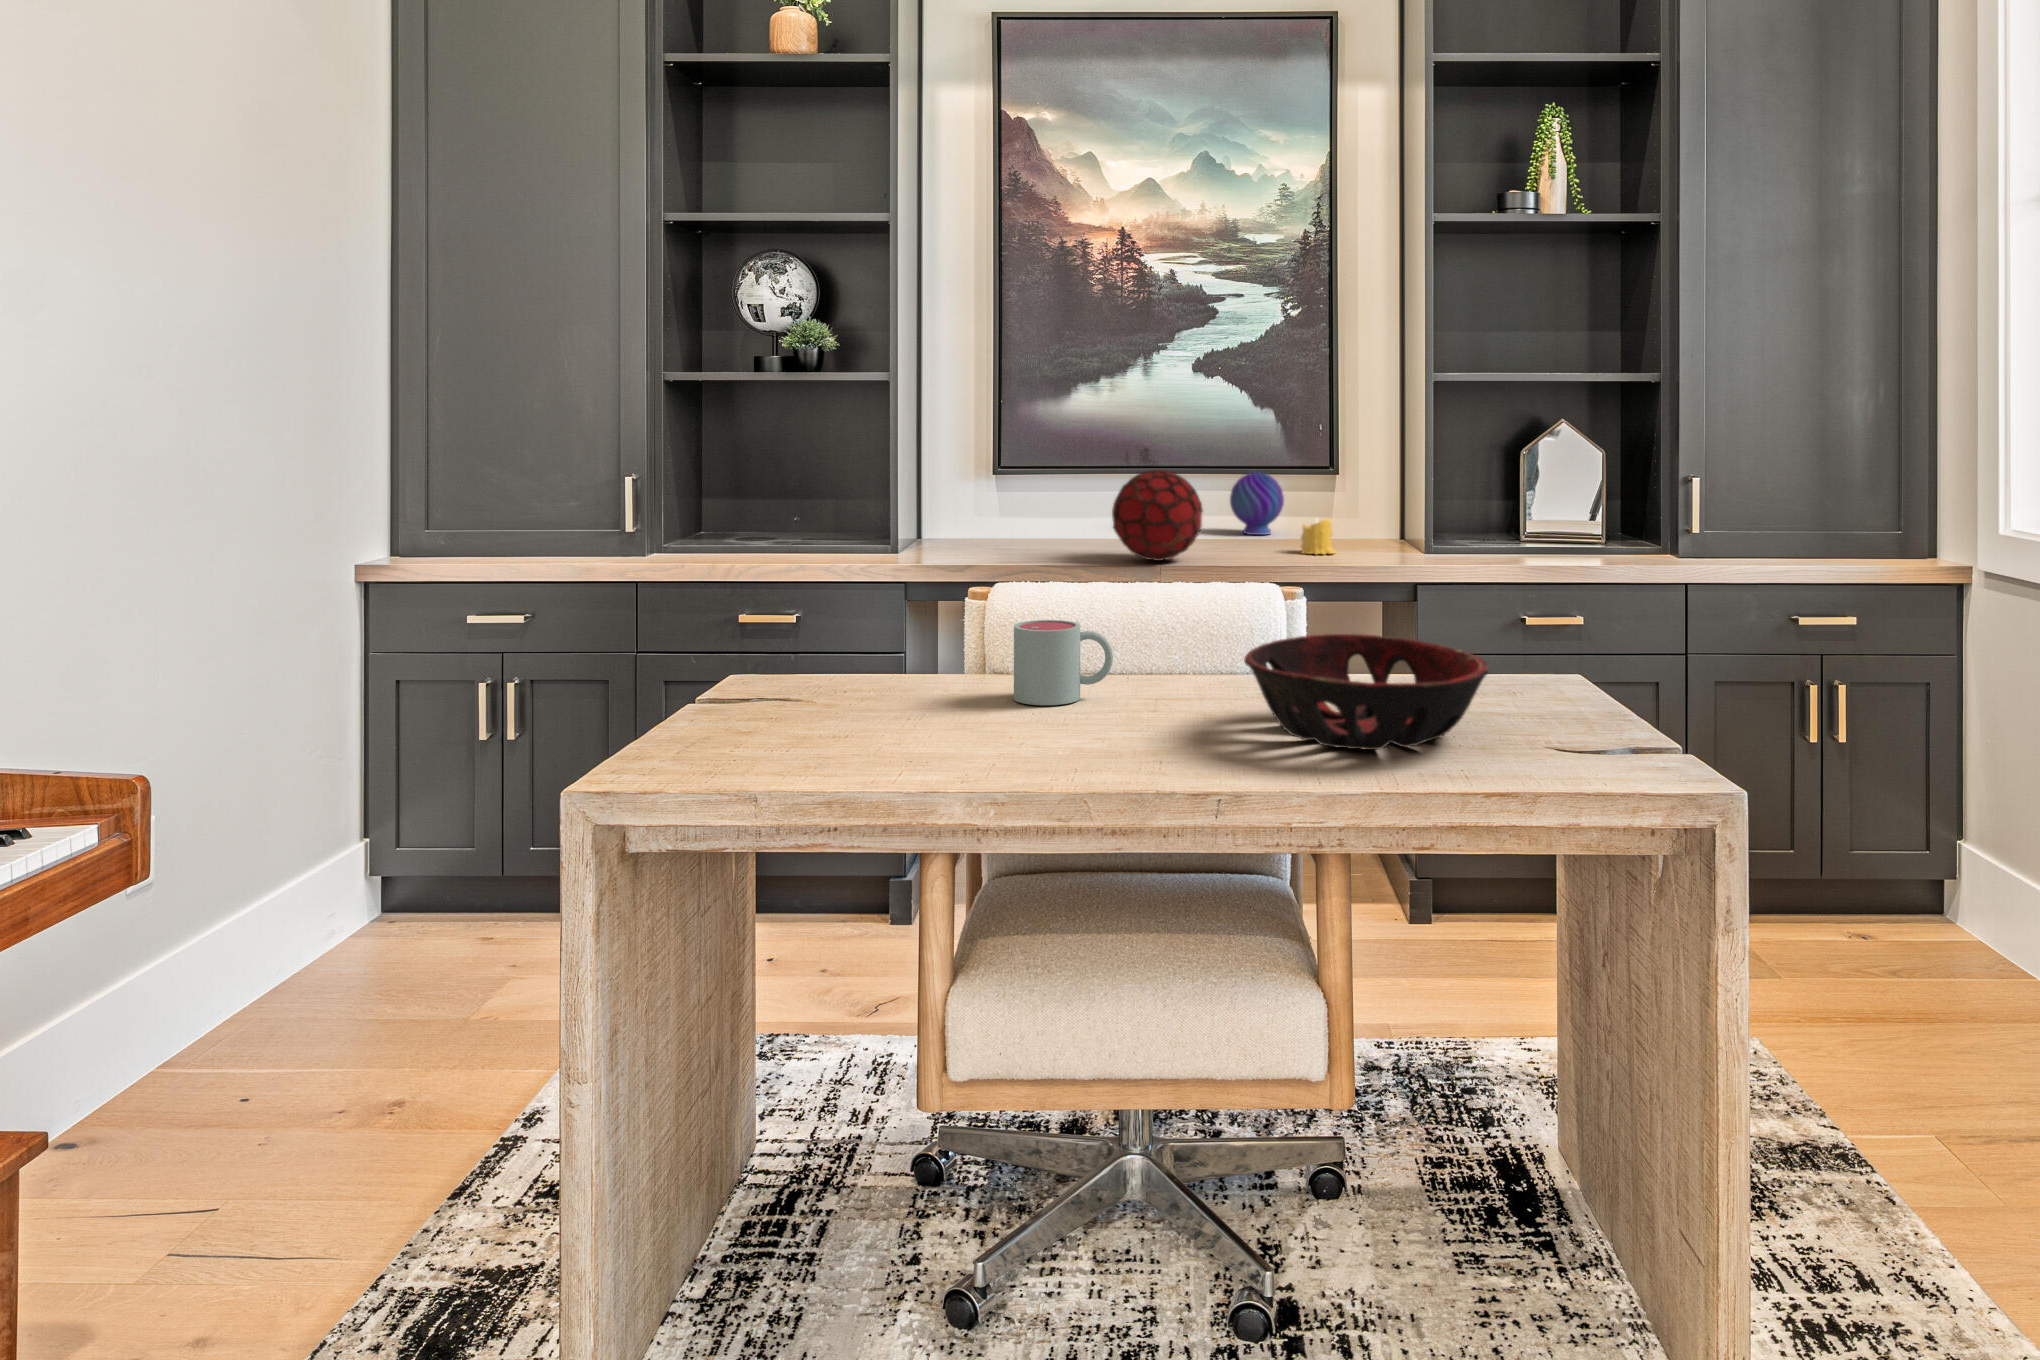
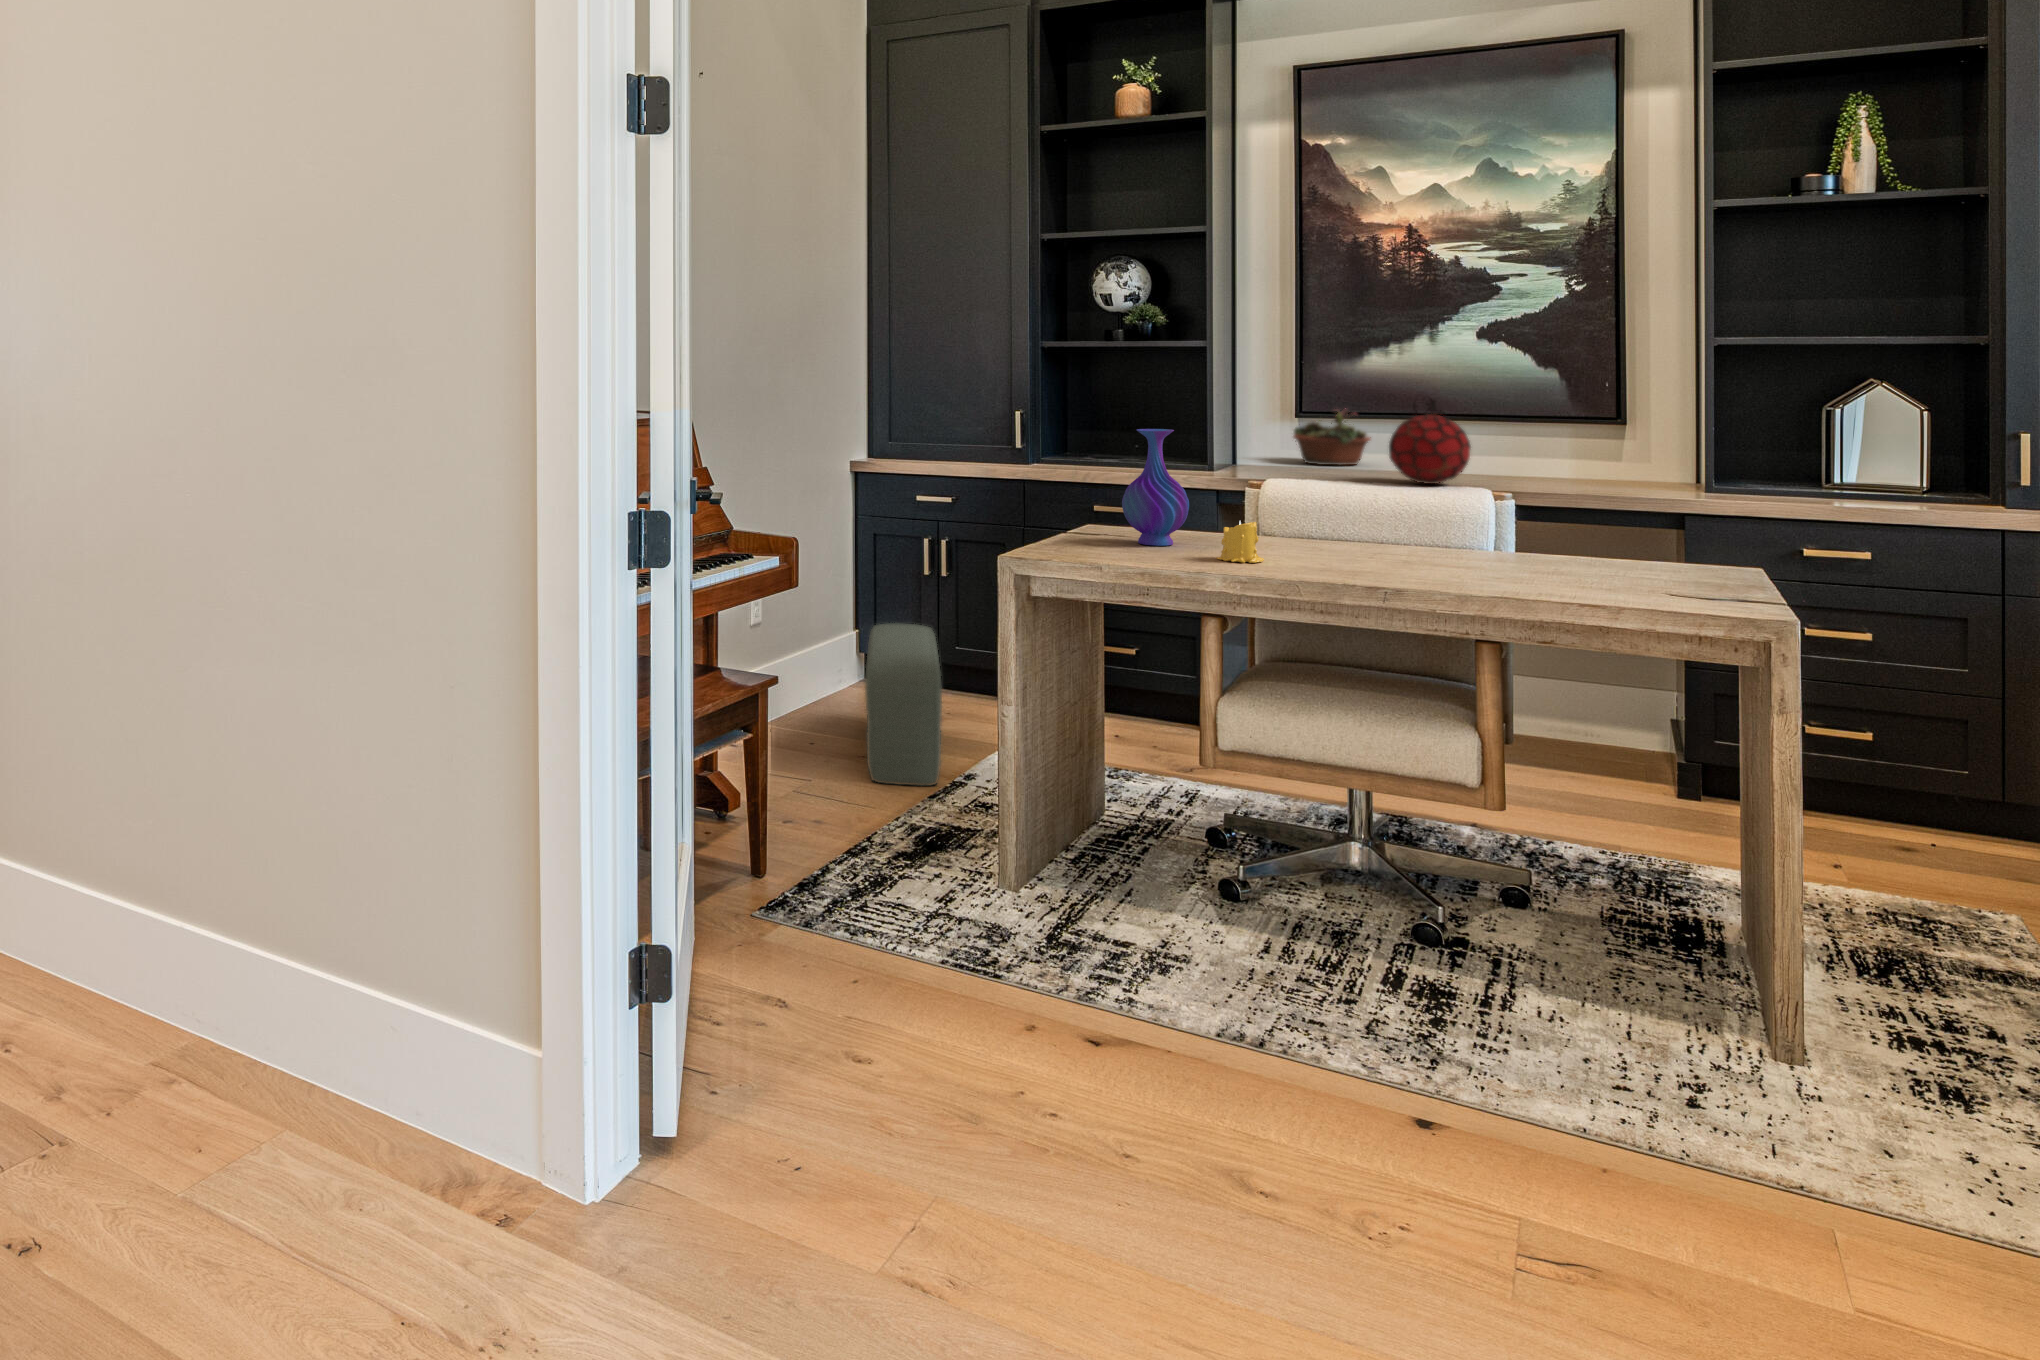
succulent planter: none [986,460,1080,535] -> present [1293,408,1371,465]
vase: present [1230,472,1284,535] -> present [1122,429,1189,546]
candle: present [1301,519,1335,554] -> present [1217,521,1264,563]
mug: present [1014,620,1113,705] -> none [1270,495,1342,546]
decorative bowl: present [1244,634,1489,750] -> none [1425,511,1618,578]
pouf: none [343,839,486,1172] -> present [865,623,942,786]

